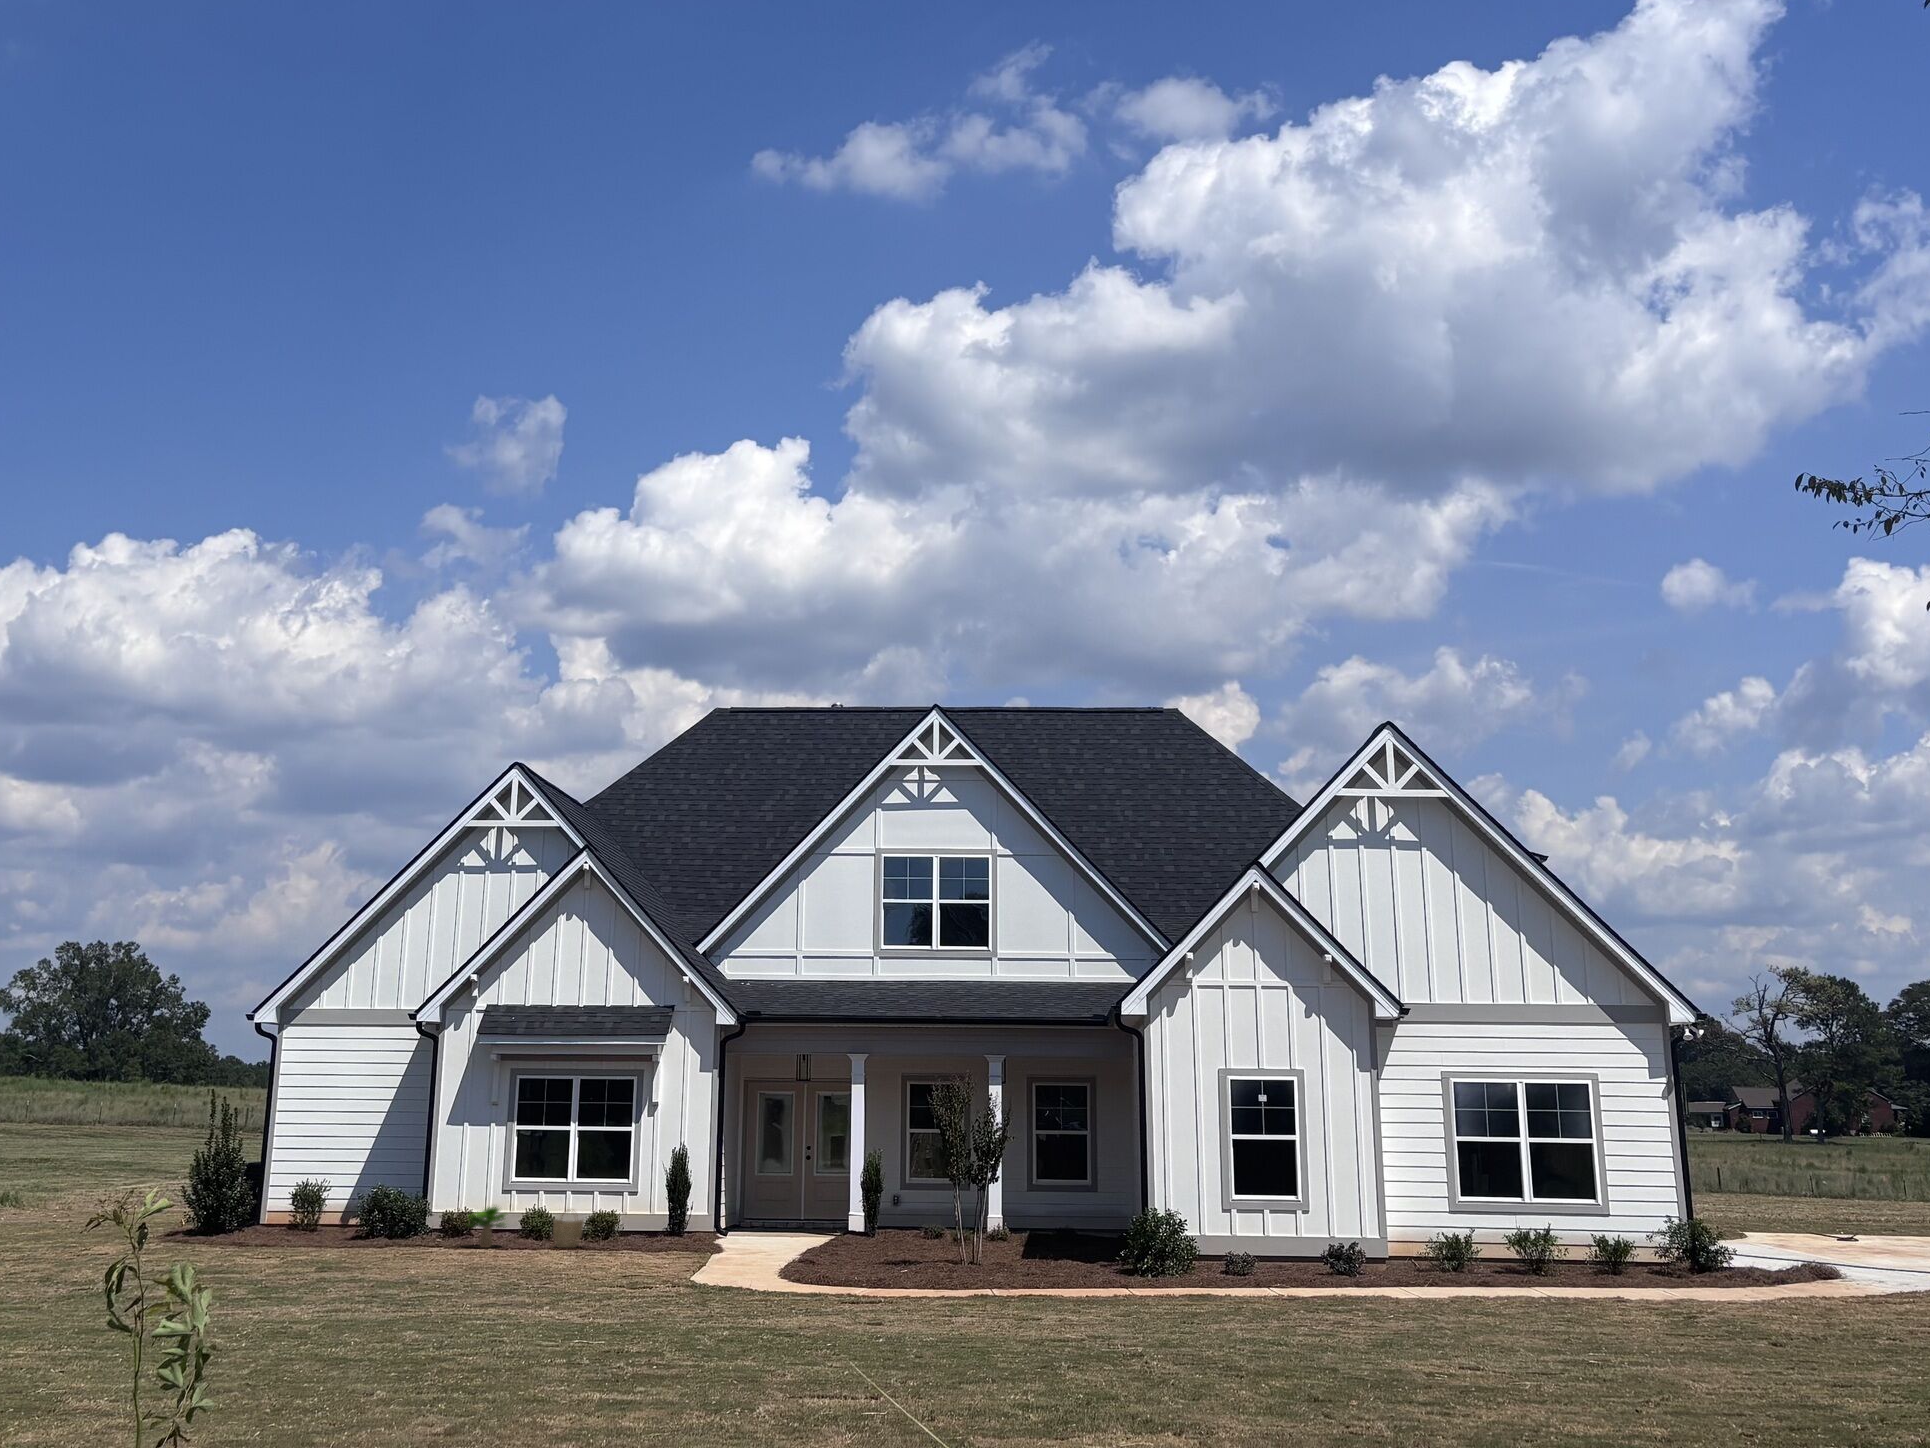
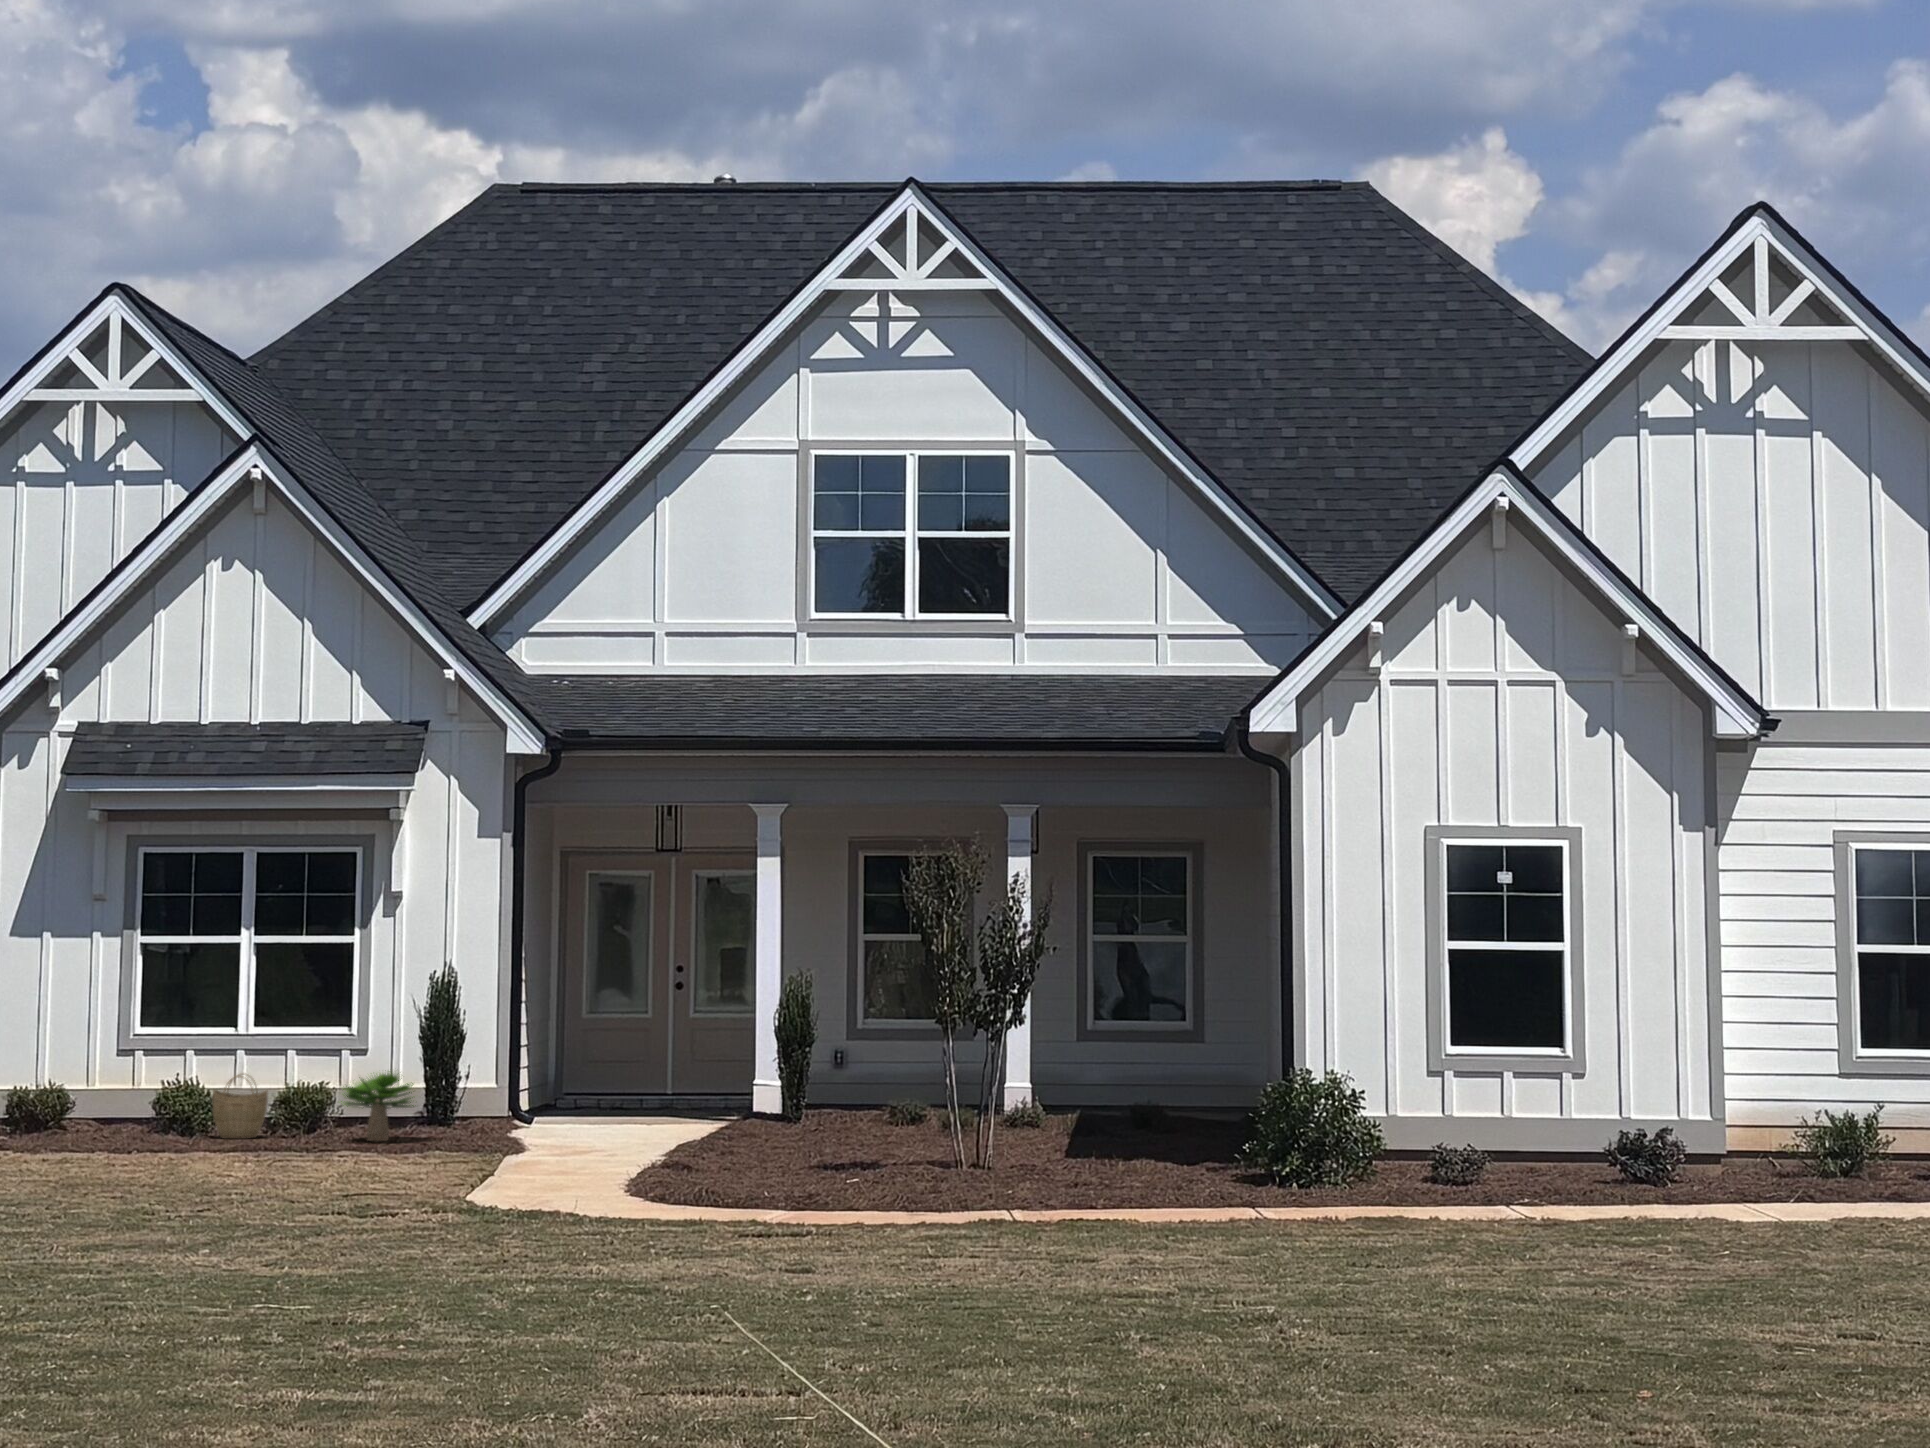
potted plant: present [467,1207,508,1248] -> present [341,1071,416,1141]

